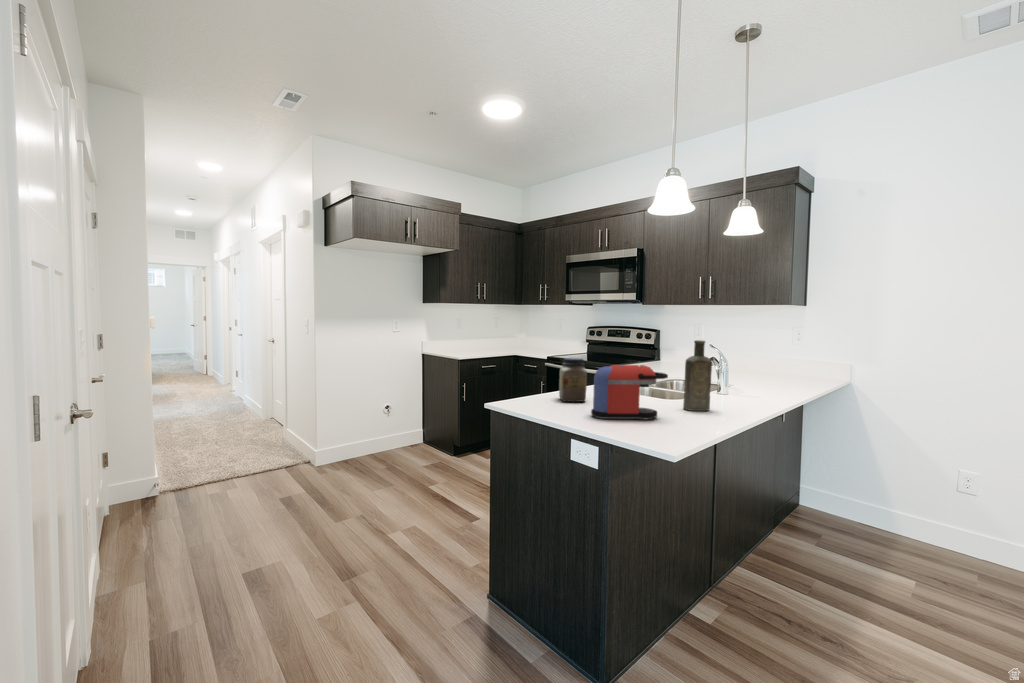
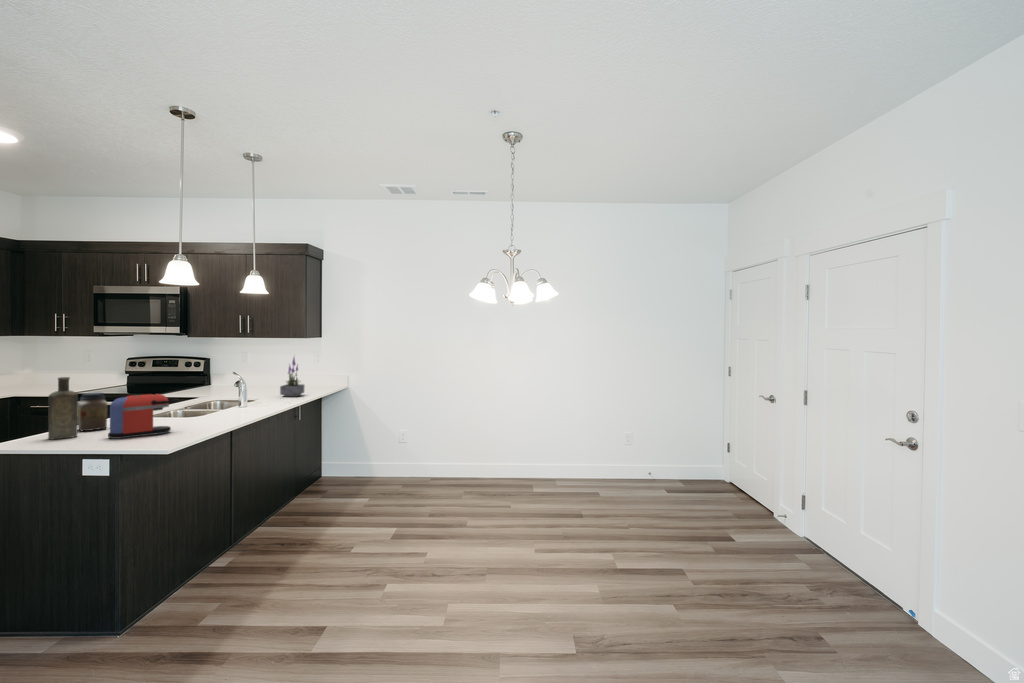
potted plant: none [754,326,786,382] -> present [280,357,304,397]
bottle: present [683,340,712,411] -> present [48,377,78,440]

